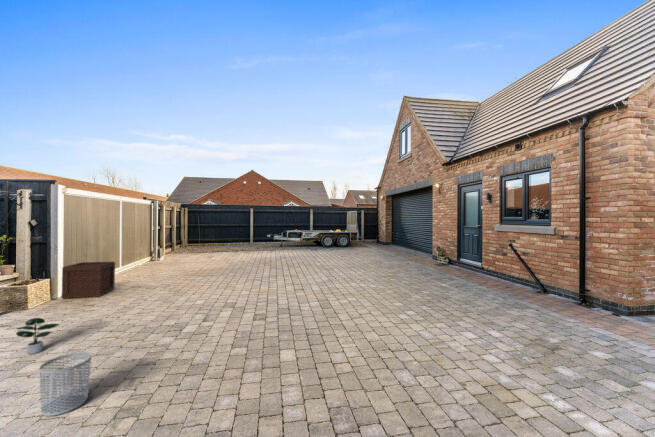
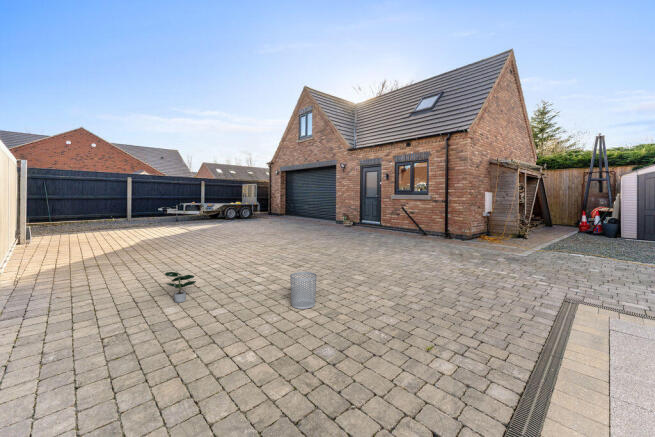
wooden crate: present [62,262,115,299] -> none [30,233,88,279]

